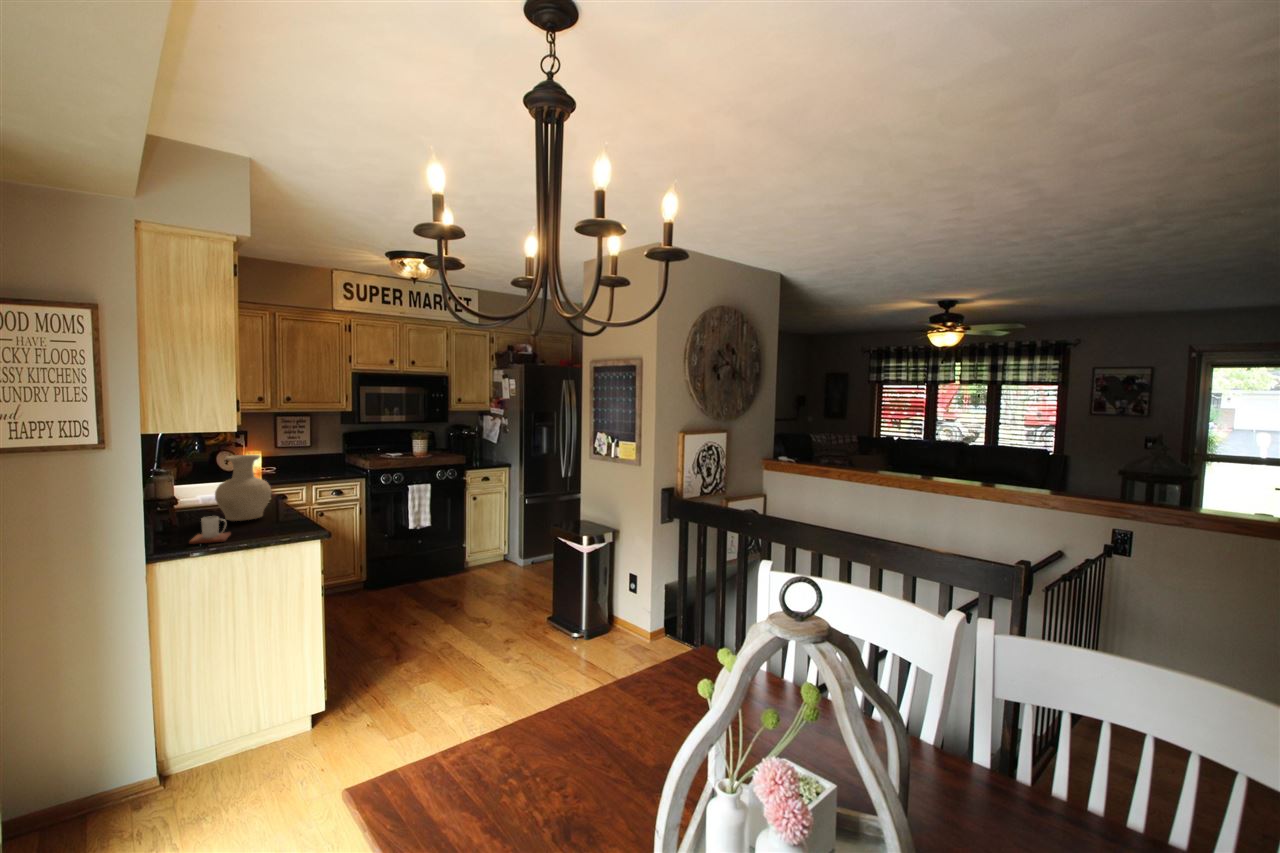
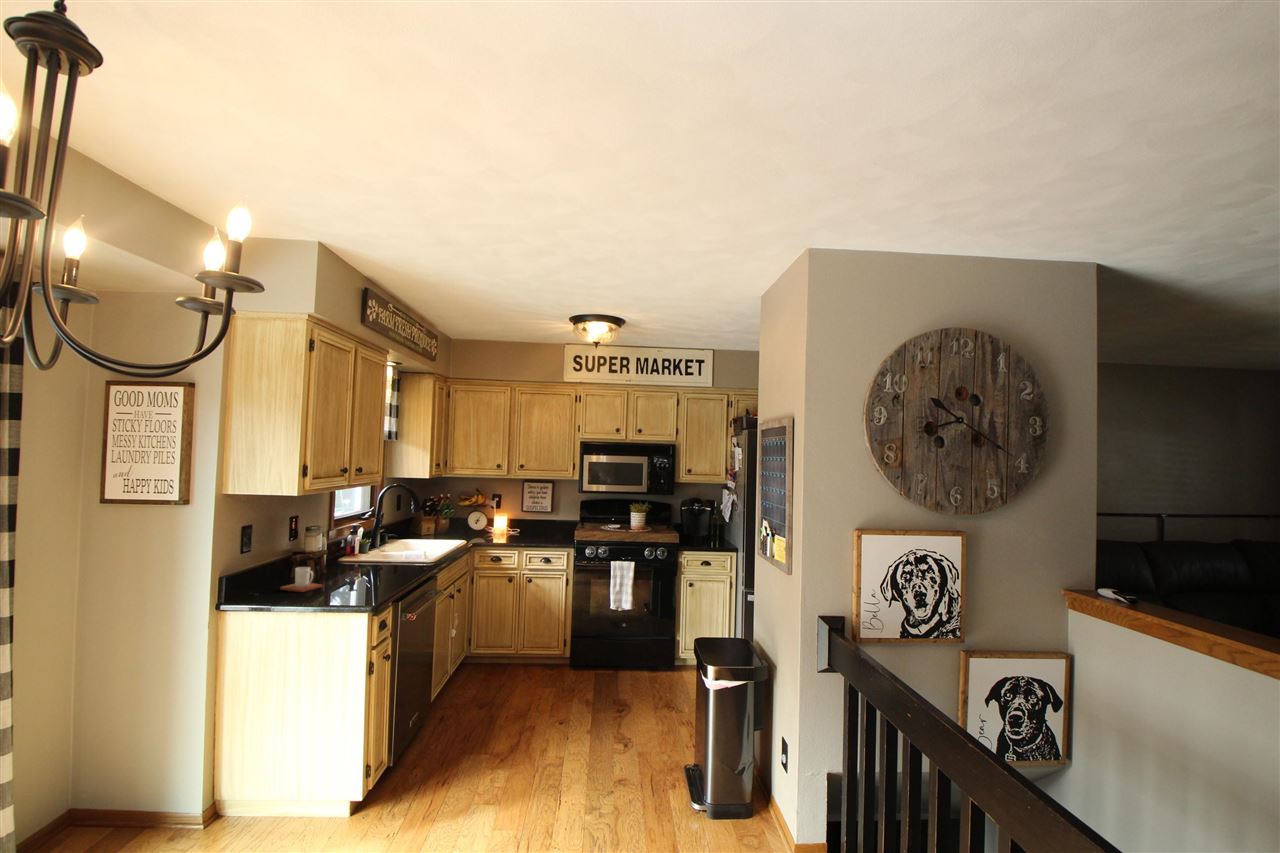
vase: present [215,455,272,521] -> none [355,514,404,576]

